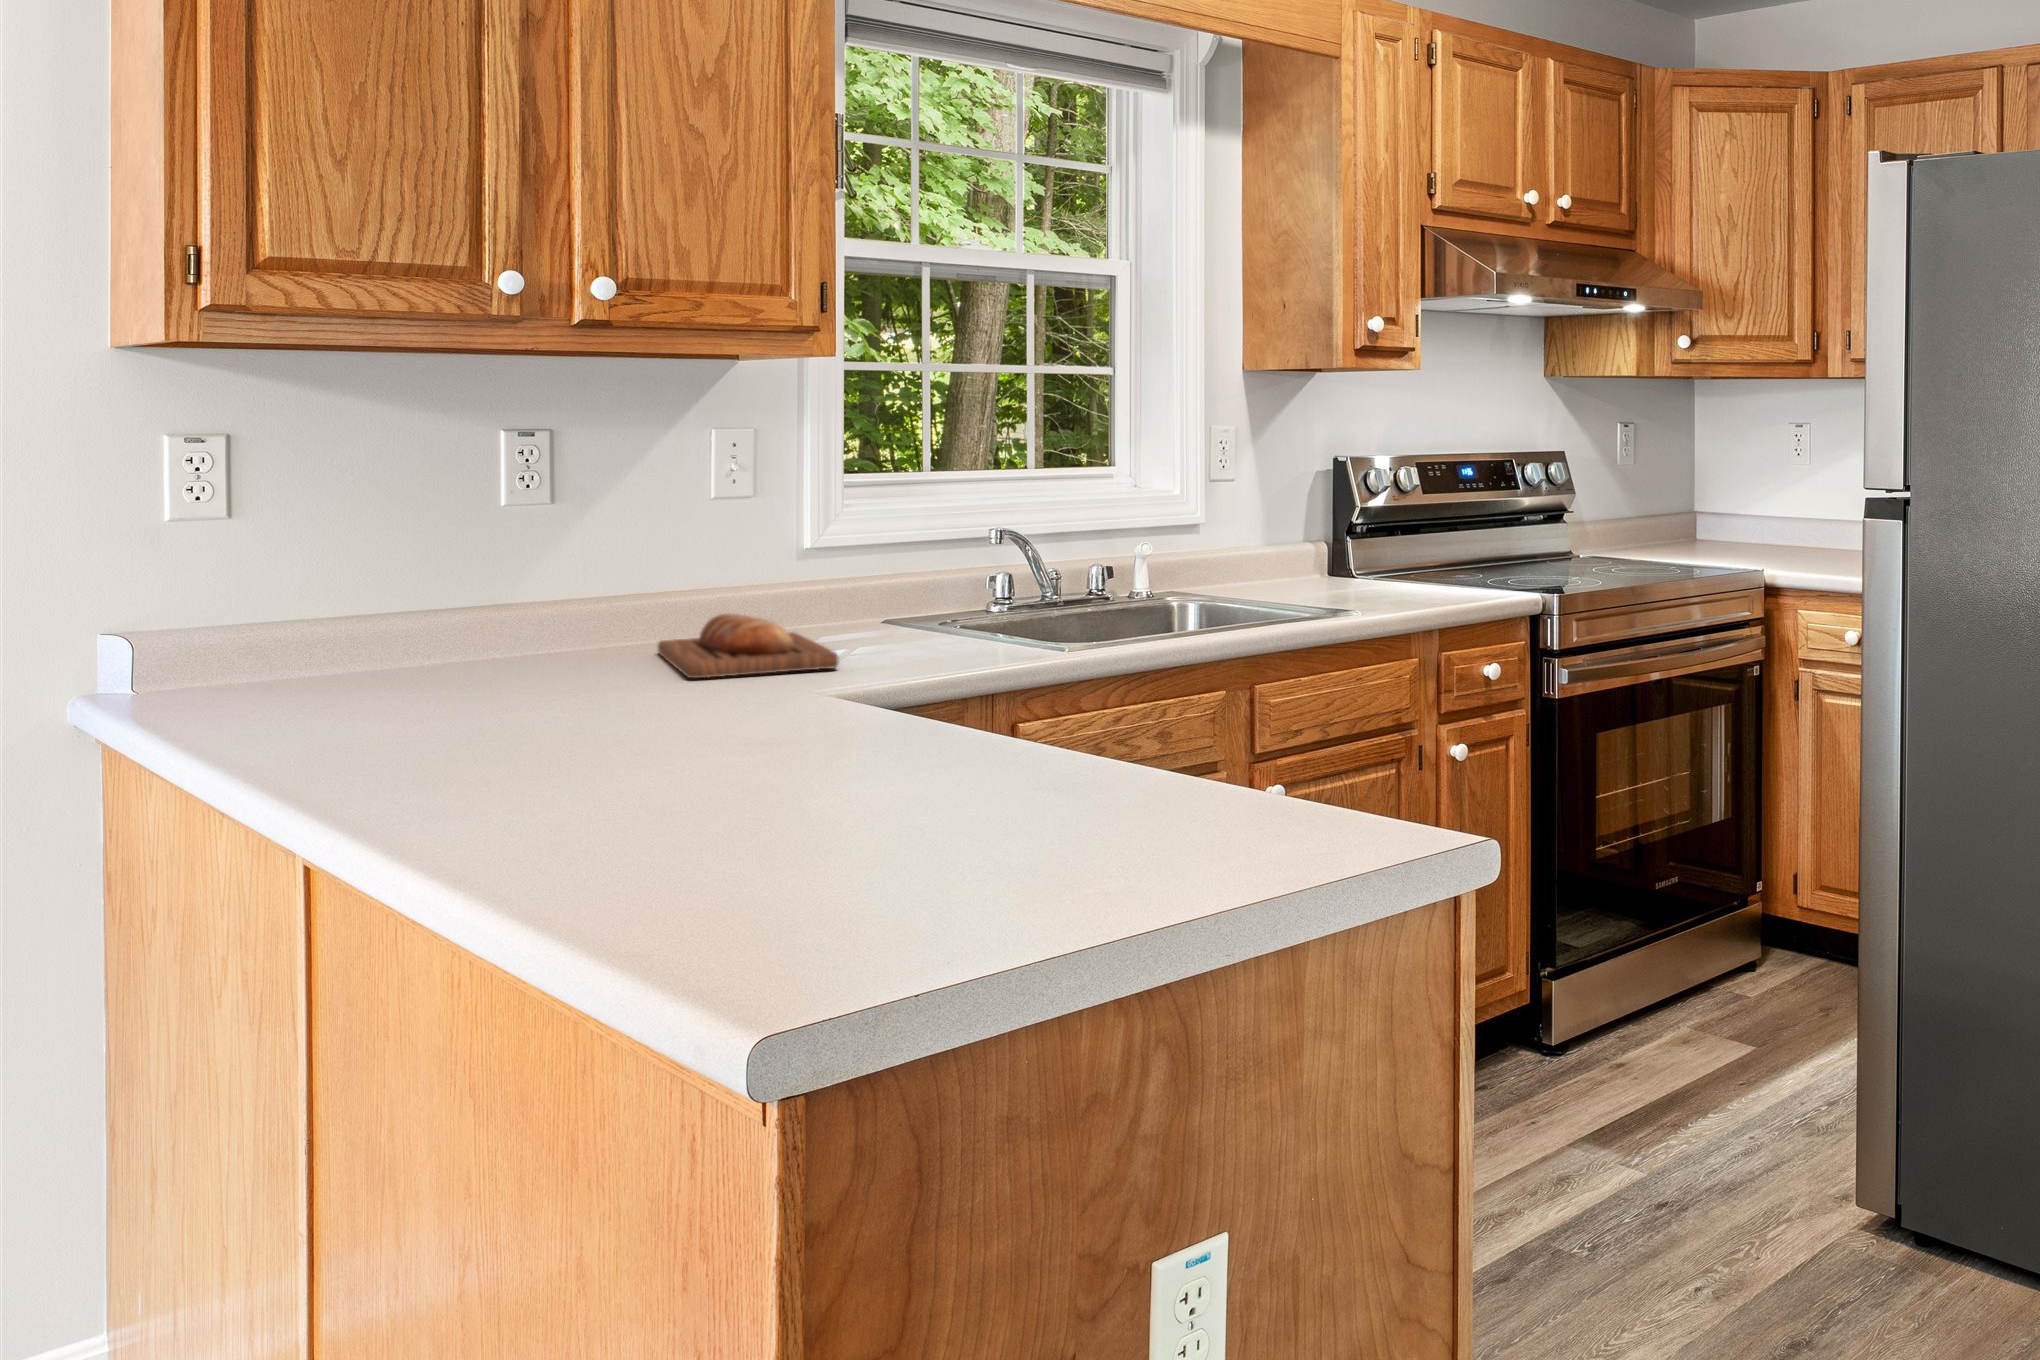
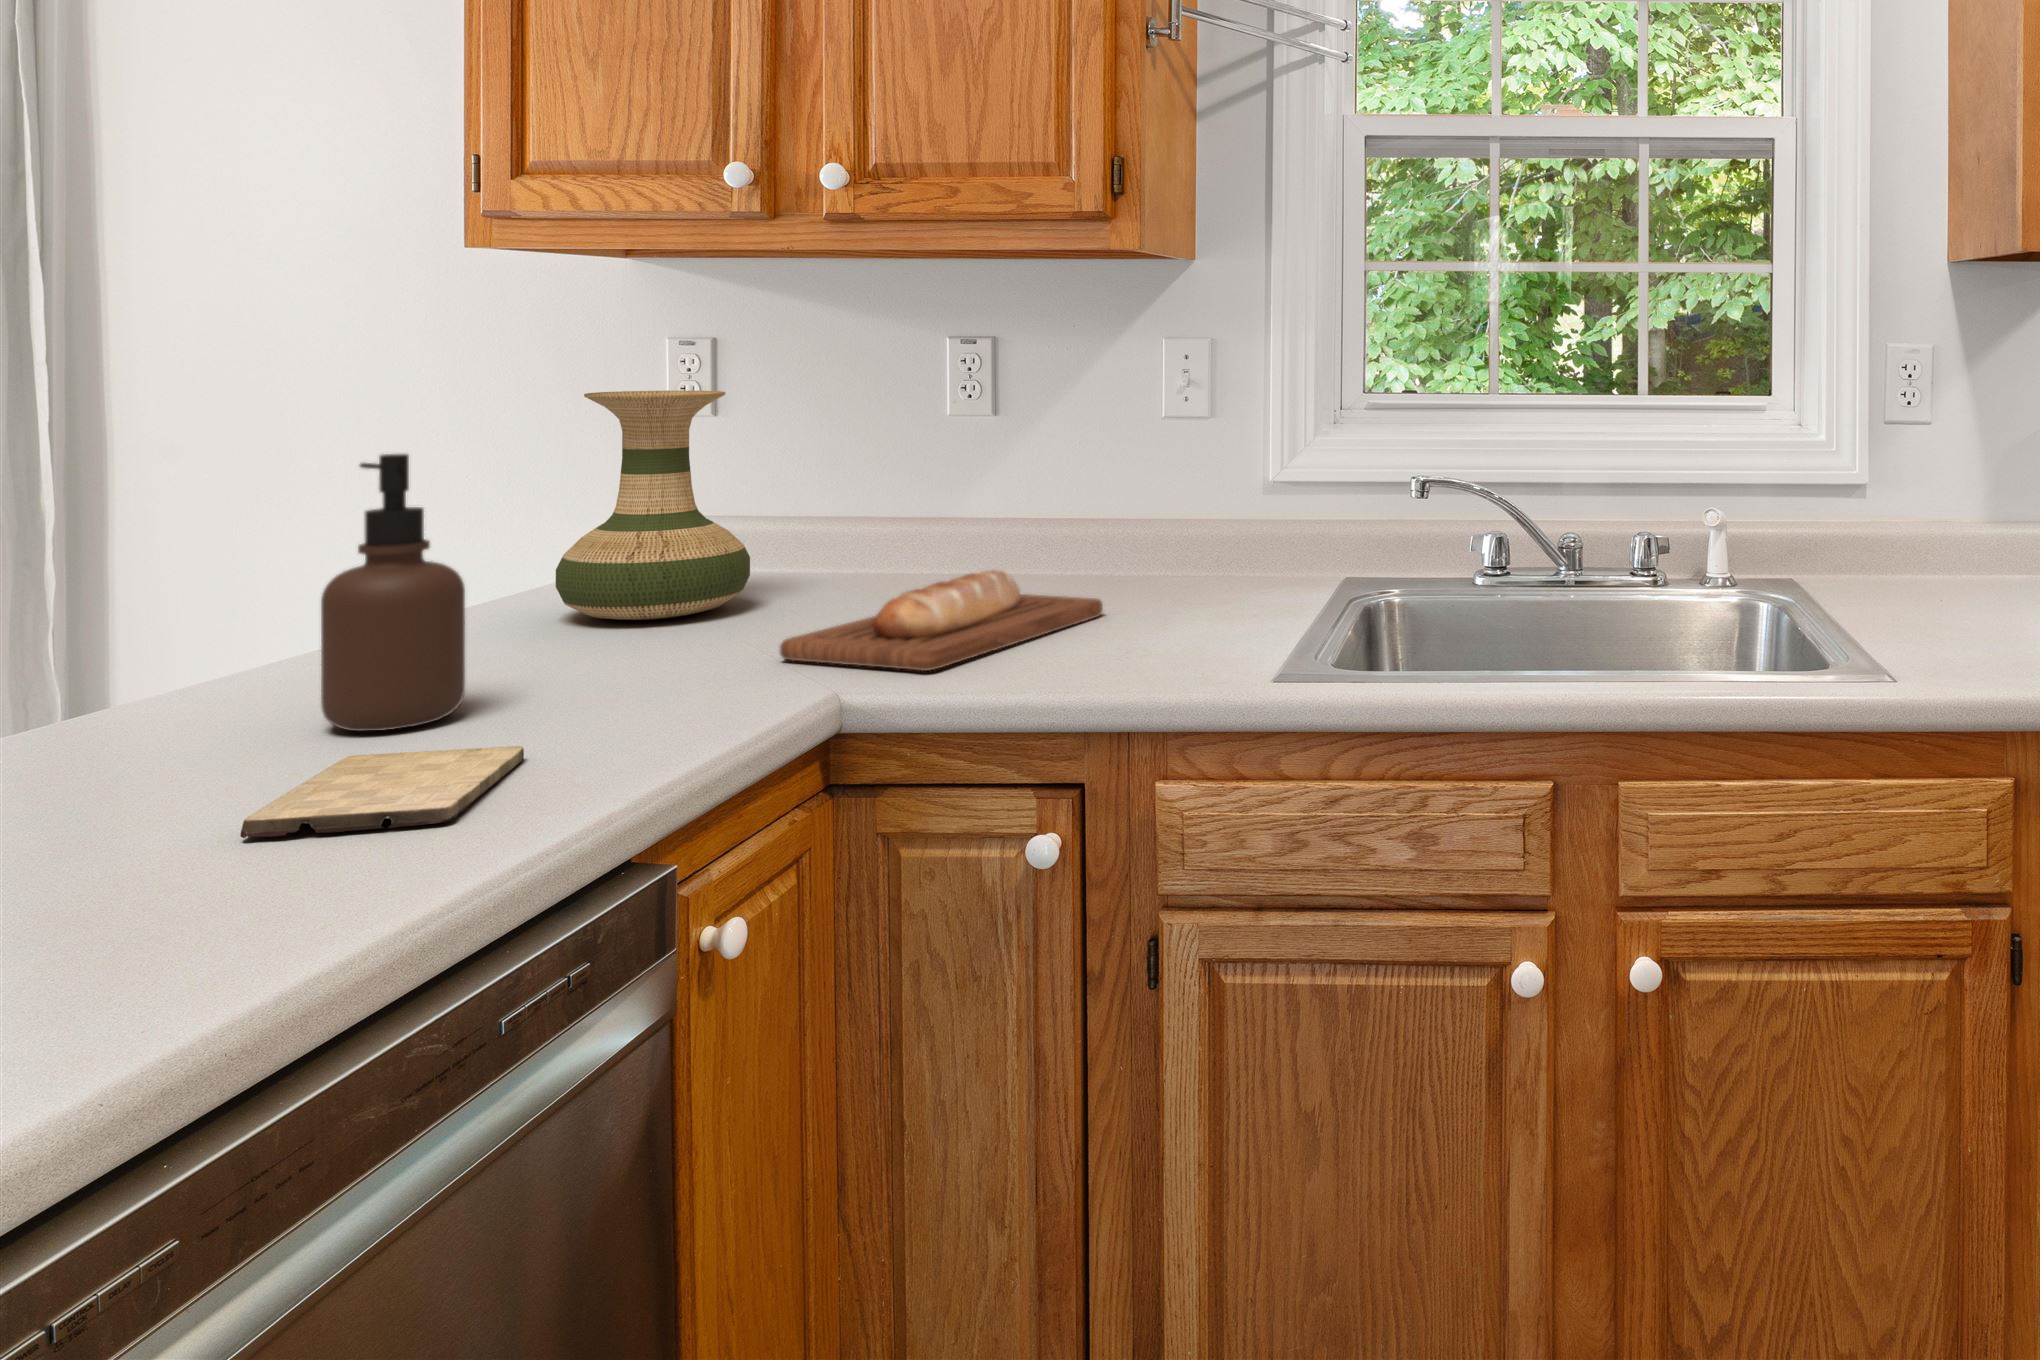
vase: none [302,477,488,688] -> present [556,391,750,620]
soap dispenser: none [535,512,638,727] -> present [321,454,465,731]
cutting board: none [704,705,901,739] -> present [240,746,524,838]

